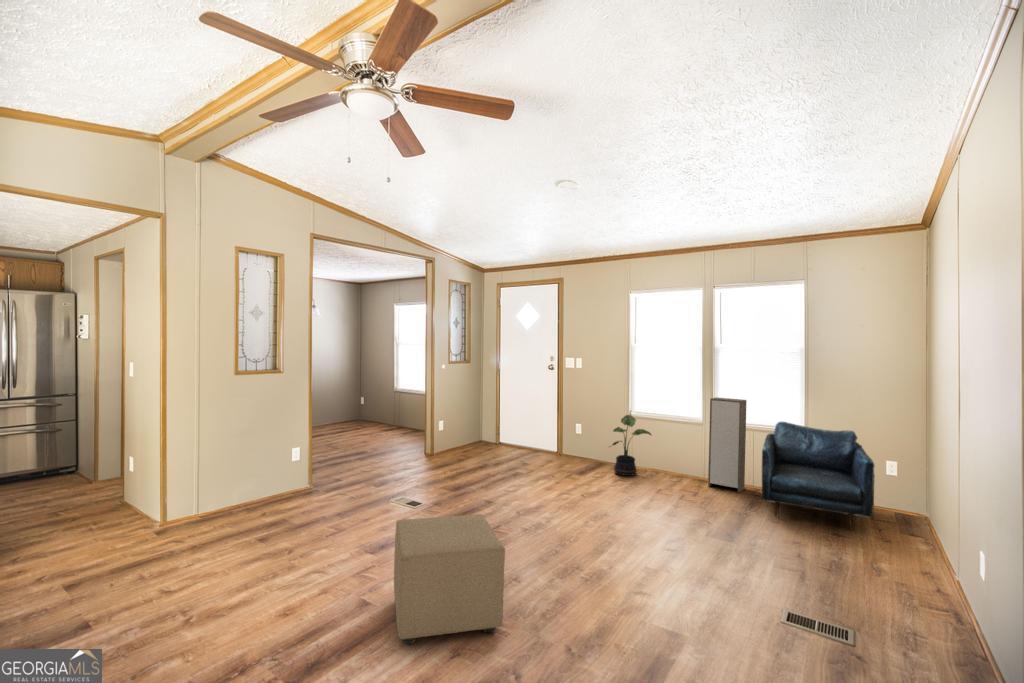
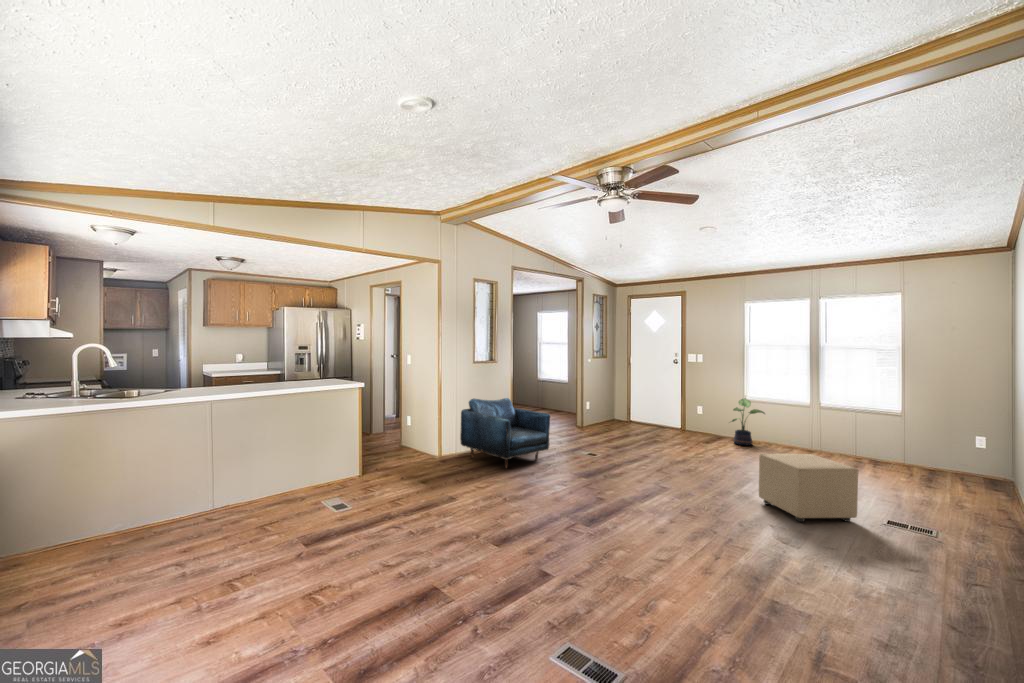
storage cabinet: present [708,397,746,492] -> none [816,385,849,459]
armchair: present [762,422,875,530] -> present [460,398,550,468]
ottoman: present [394,514,505,644] -> present [759,454,859,522]

